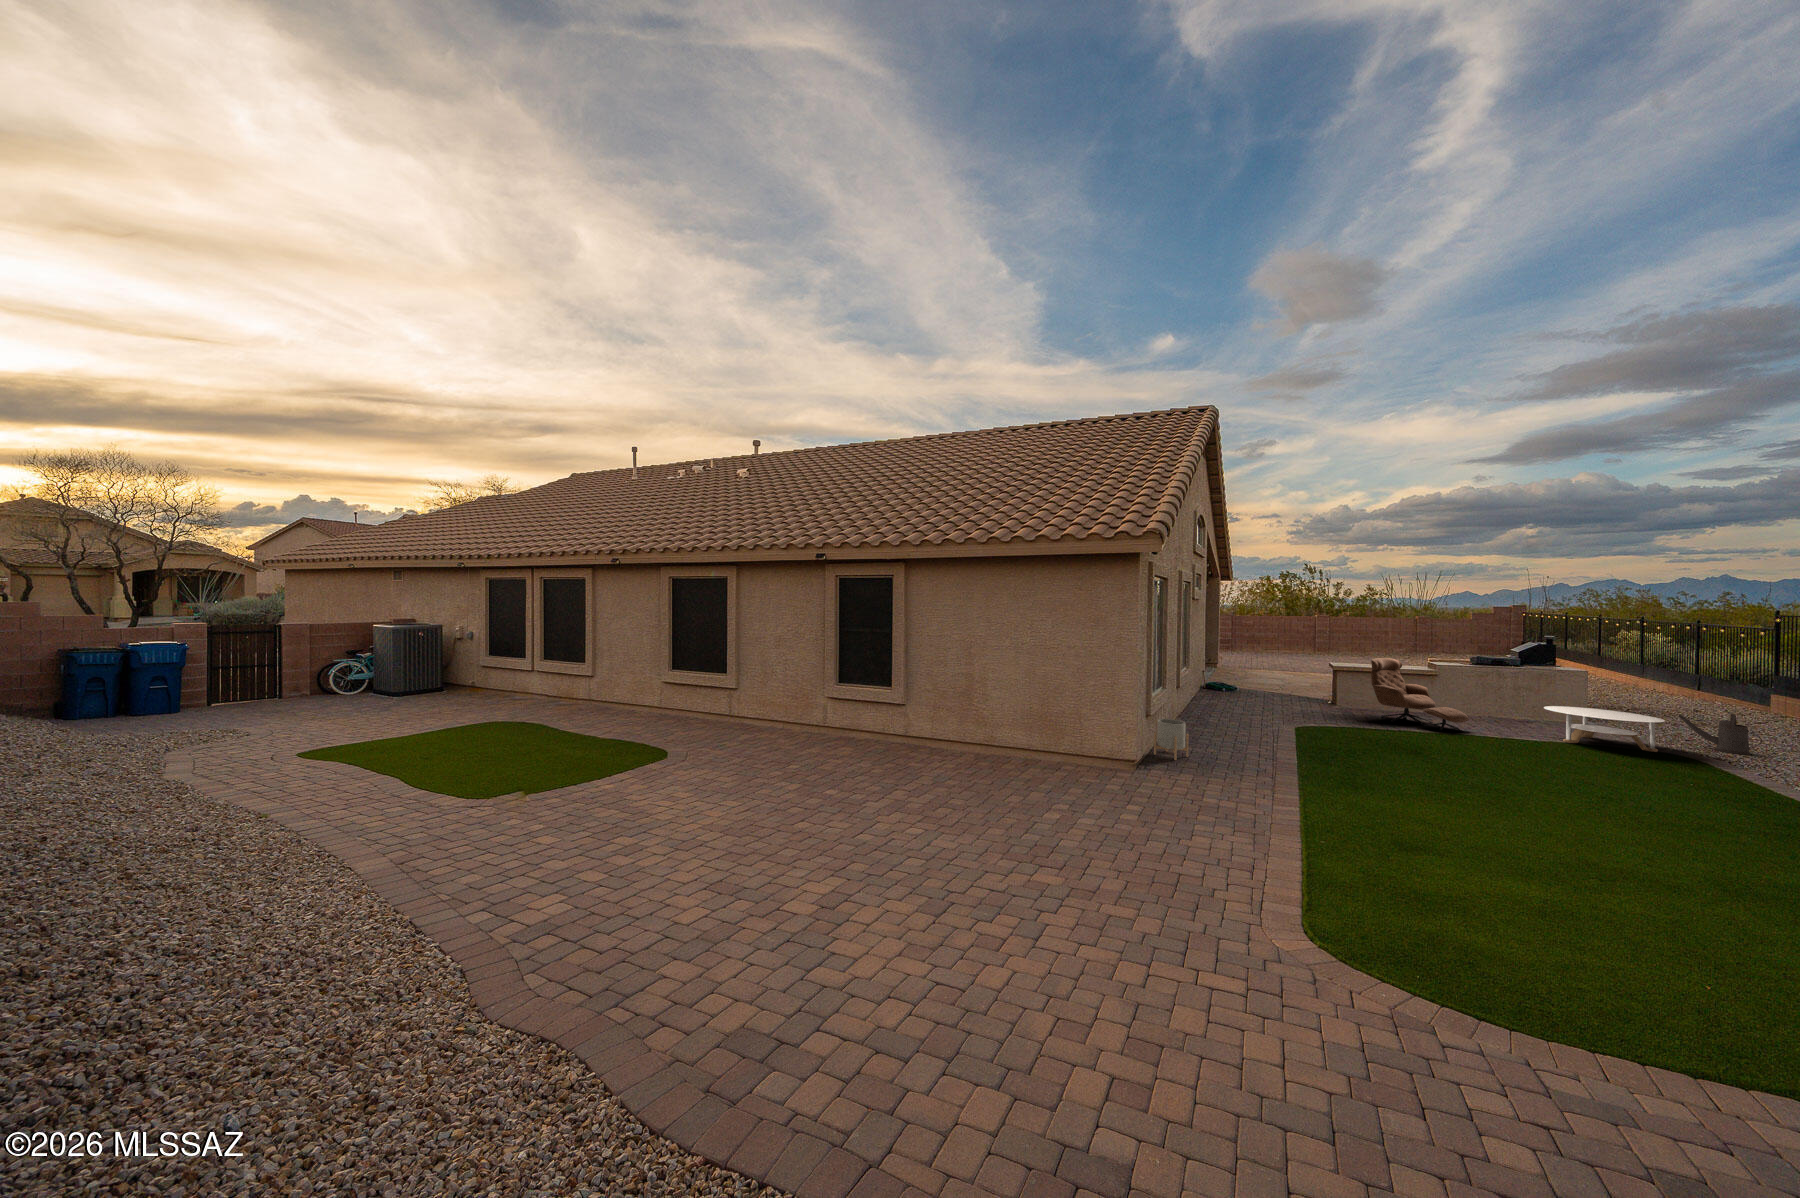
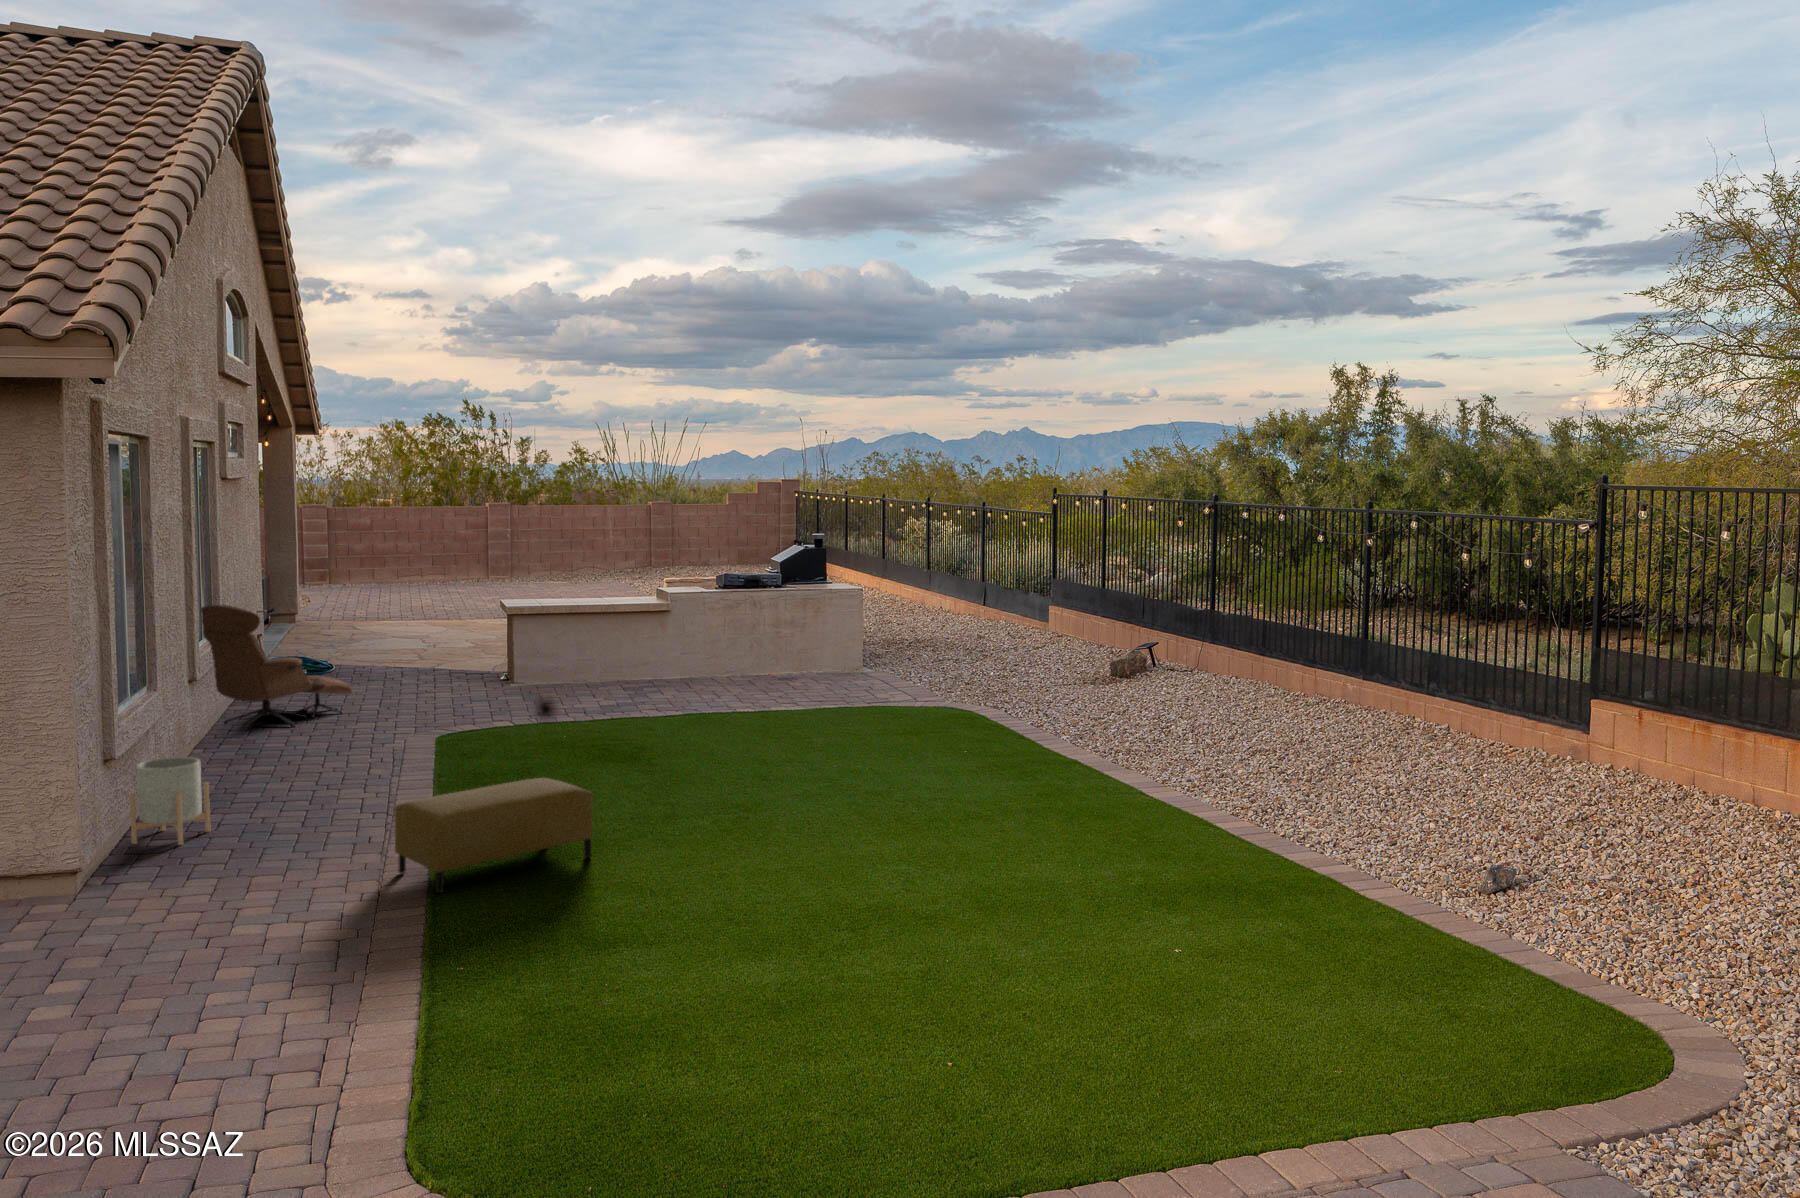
lounge chair: present [1371,658,1469,732] -> present [201,605,352,730]
round table: present [1544,706,1665,752] -> none [744,633,846,685]
watering can: present [1679,714,1762,755] -> none [860,622,917,670]
ottoman: none [1294,768,1441,834] -> present [395,778,593,893]

